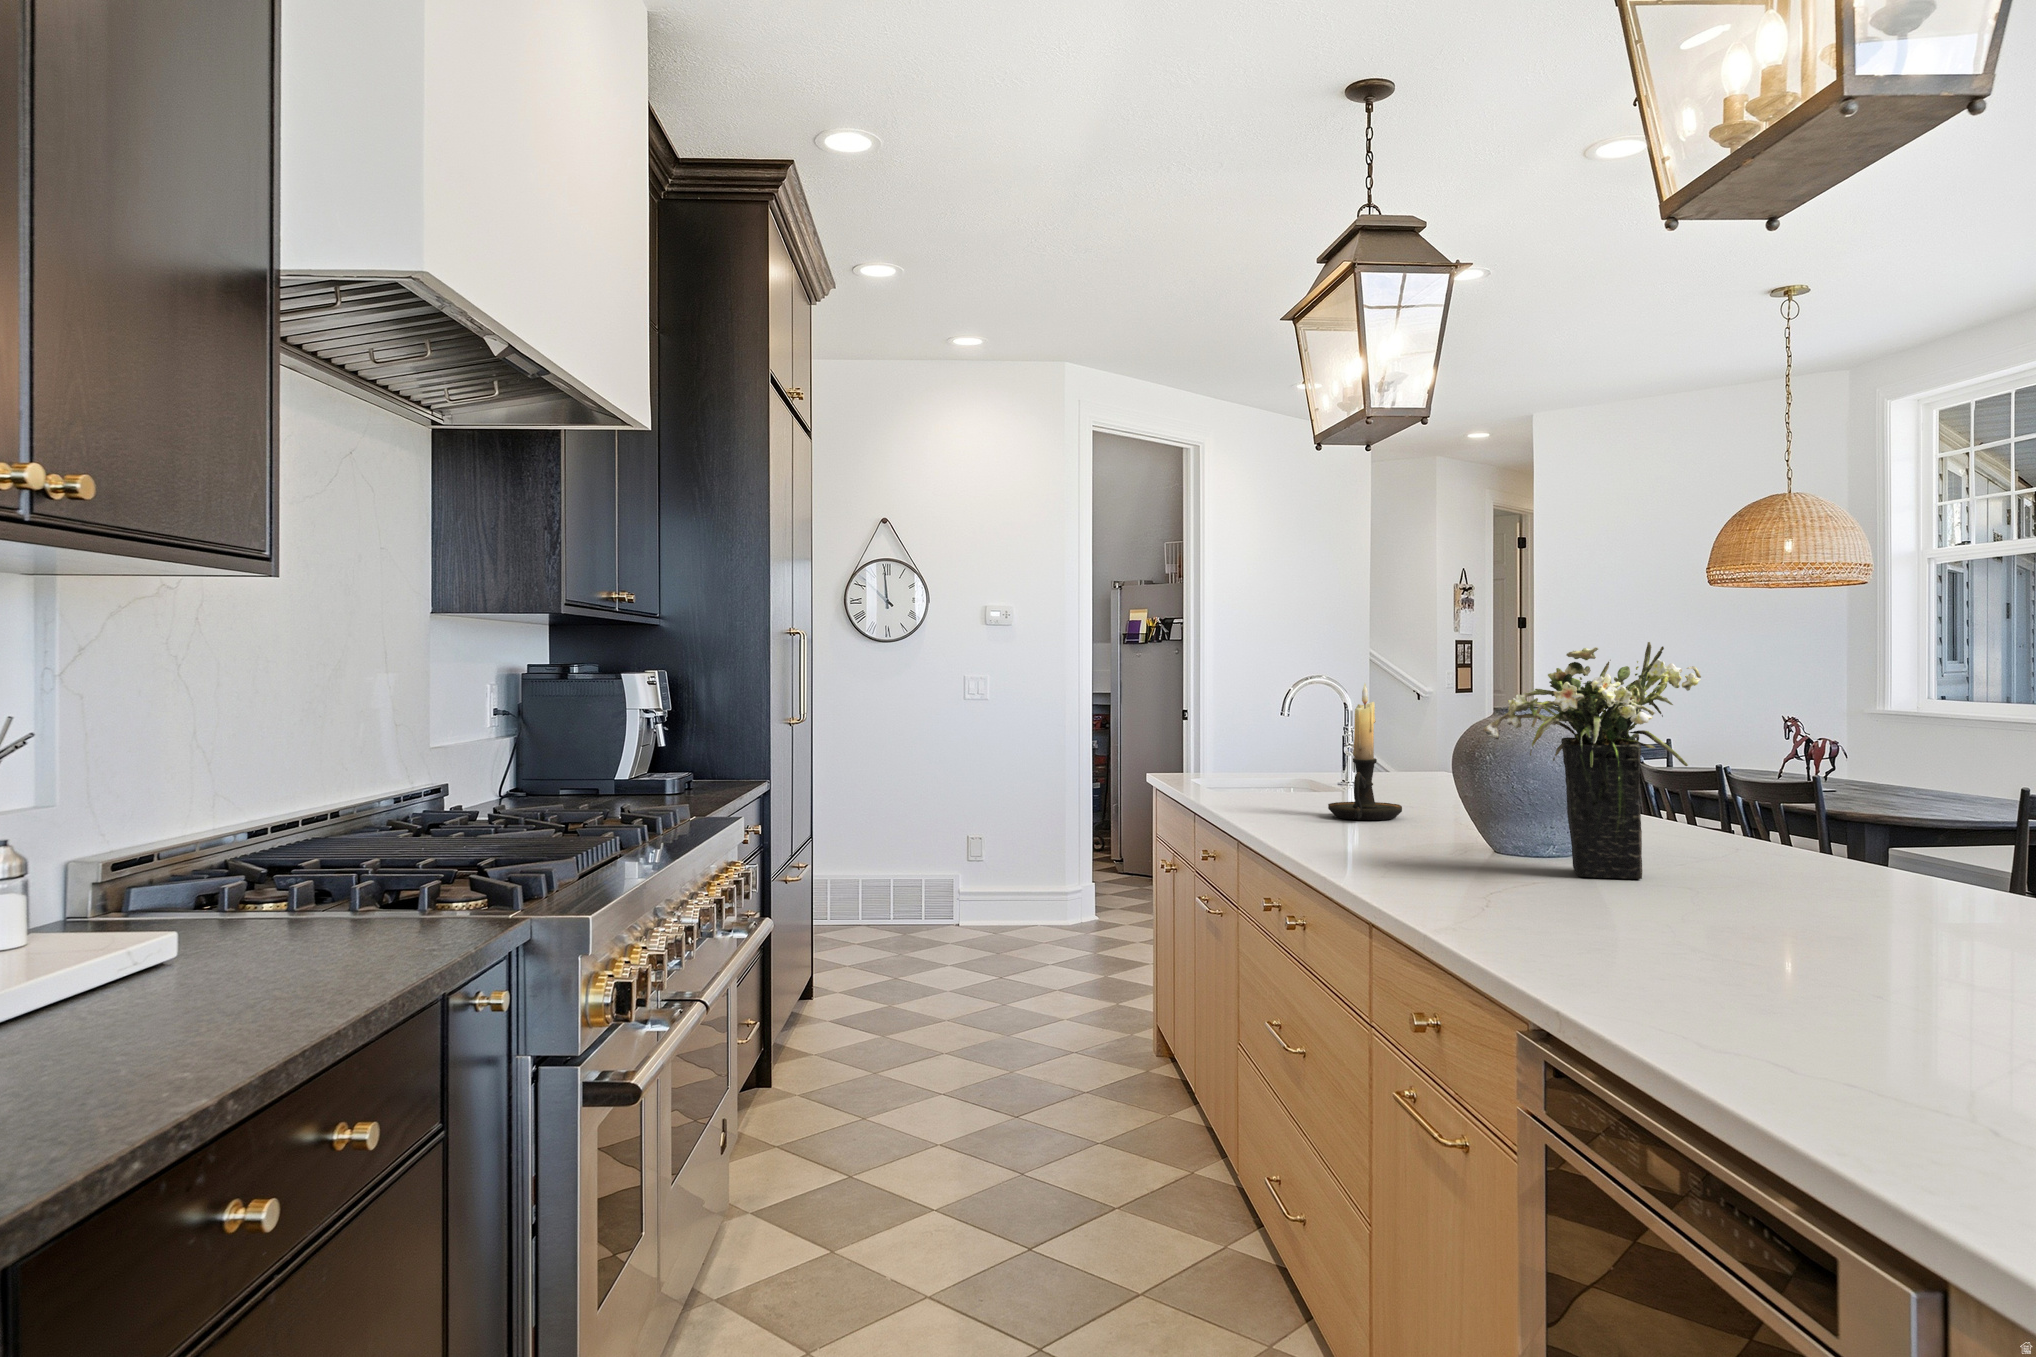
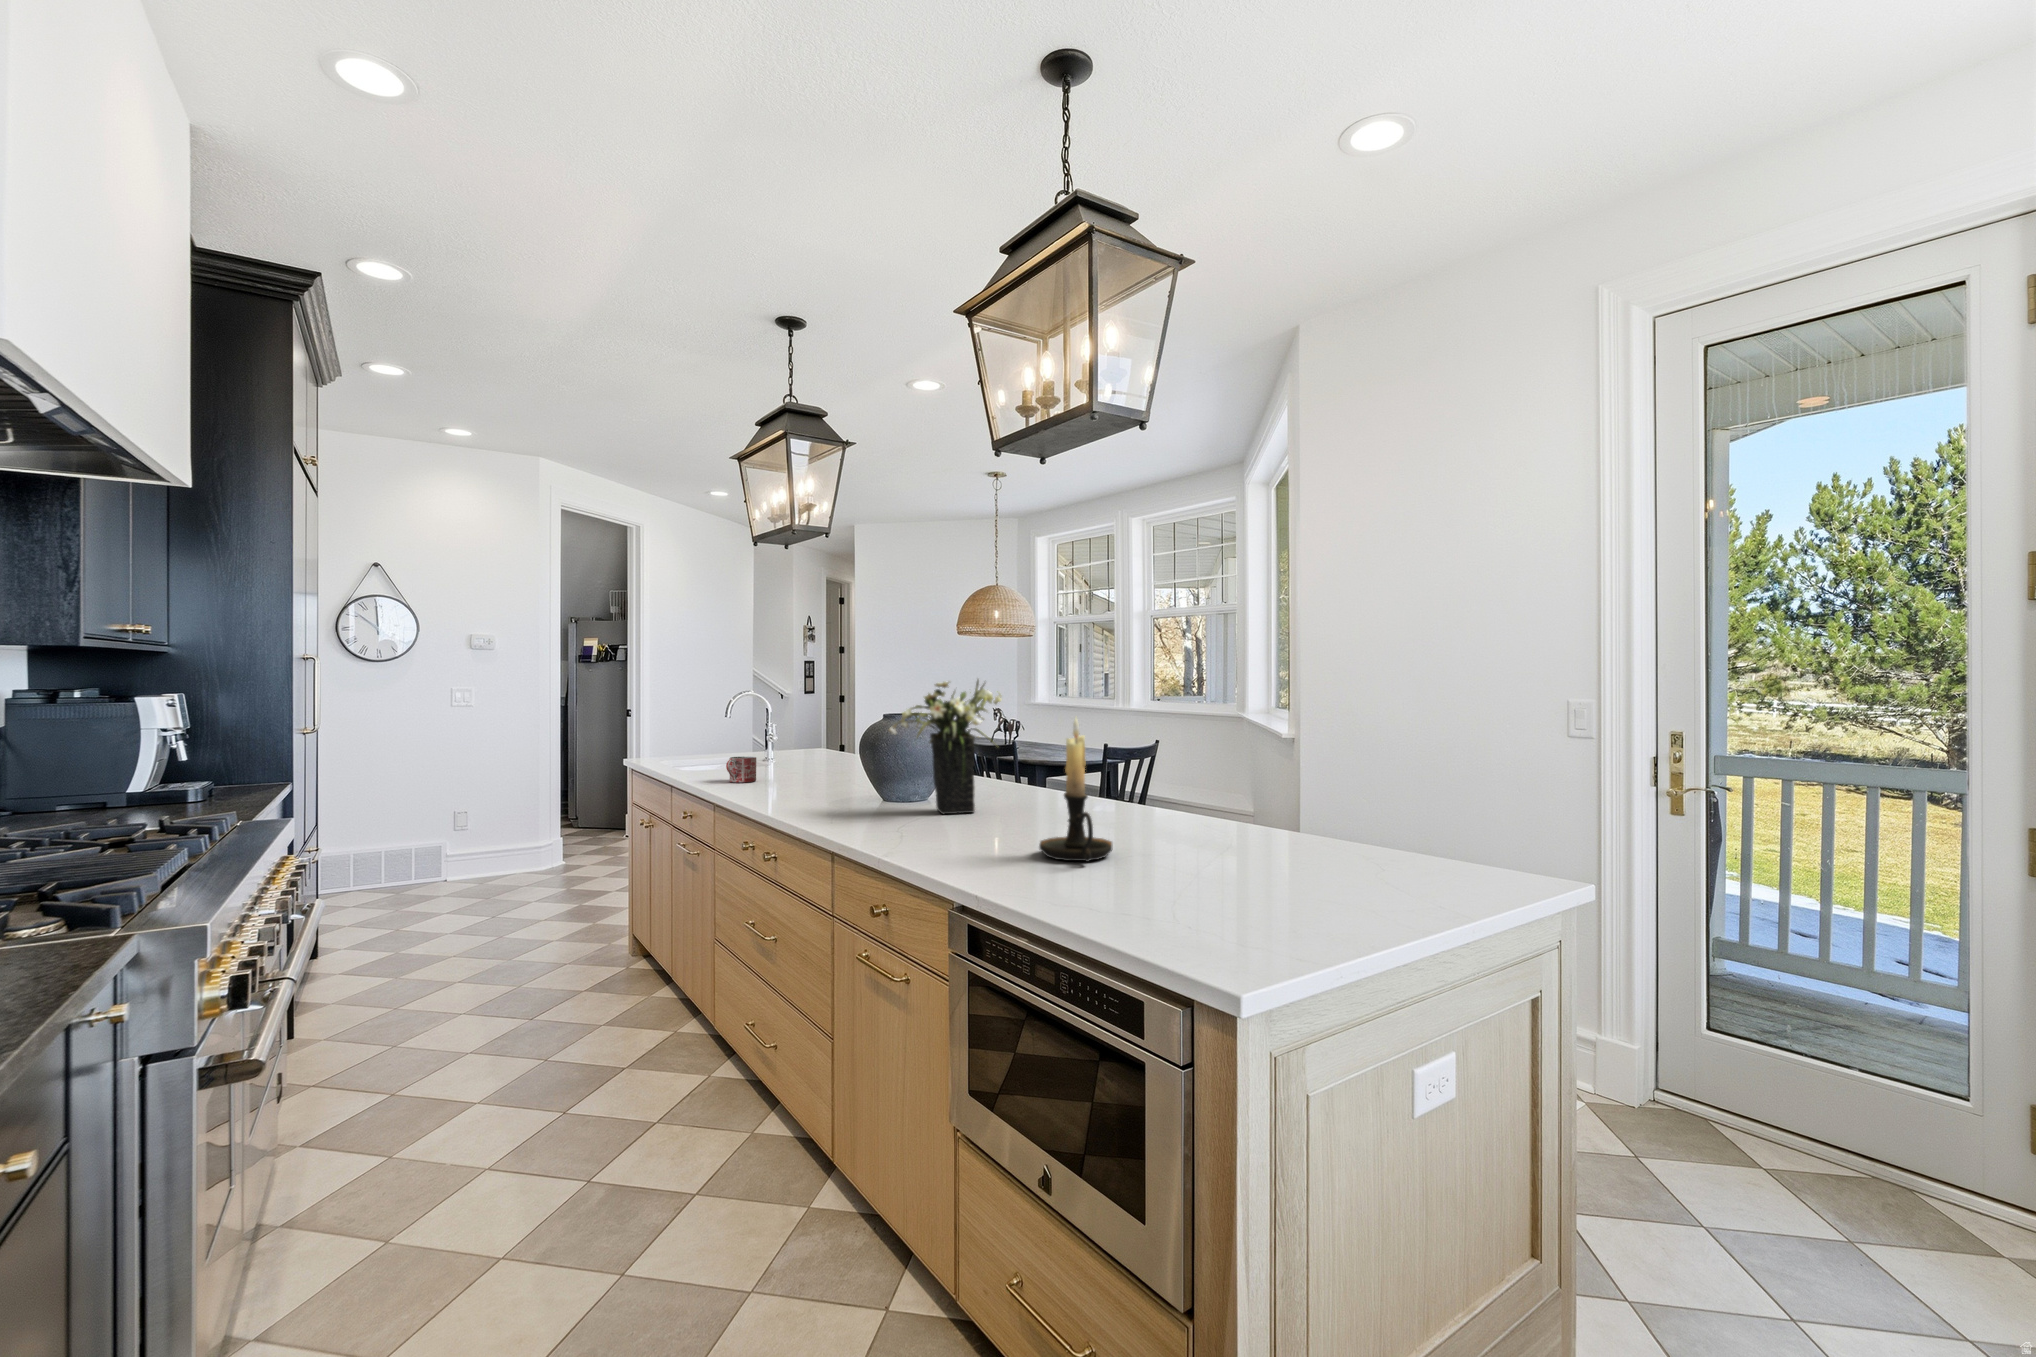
candle holder: present [1328,684,1402,820] -> present [1039,718,1113,862]
mug: none [1261,770,1307,809] -> present [726,756,756,782]

